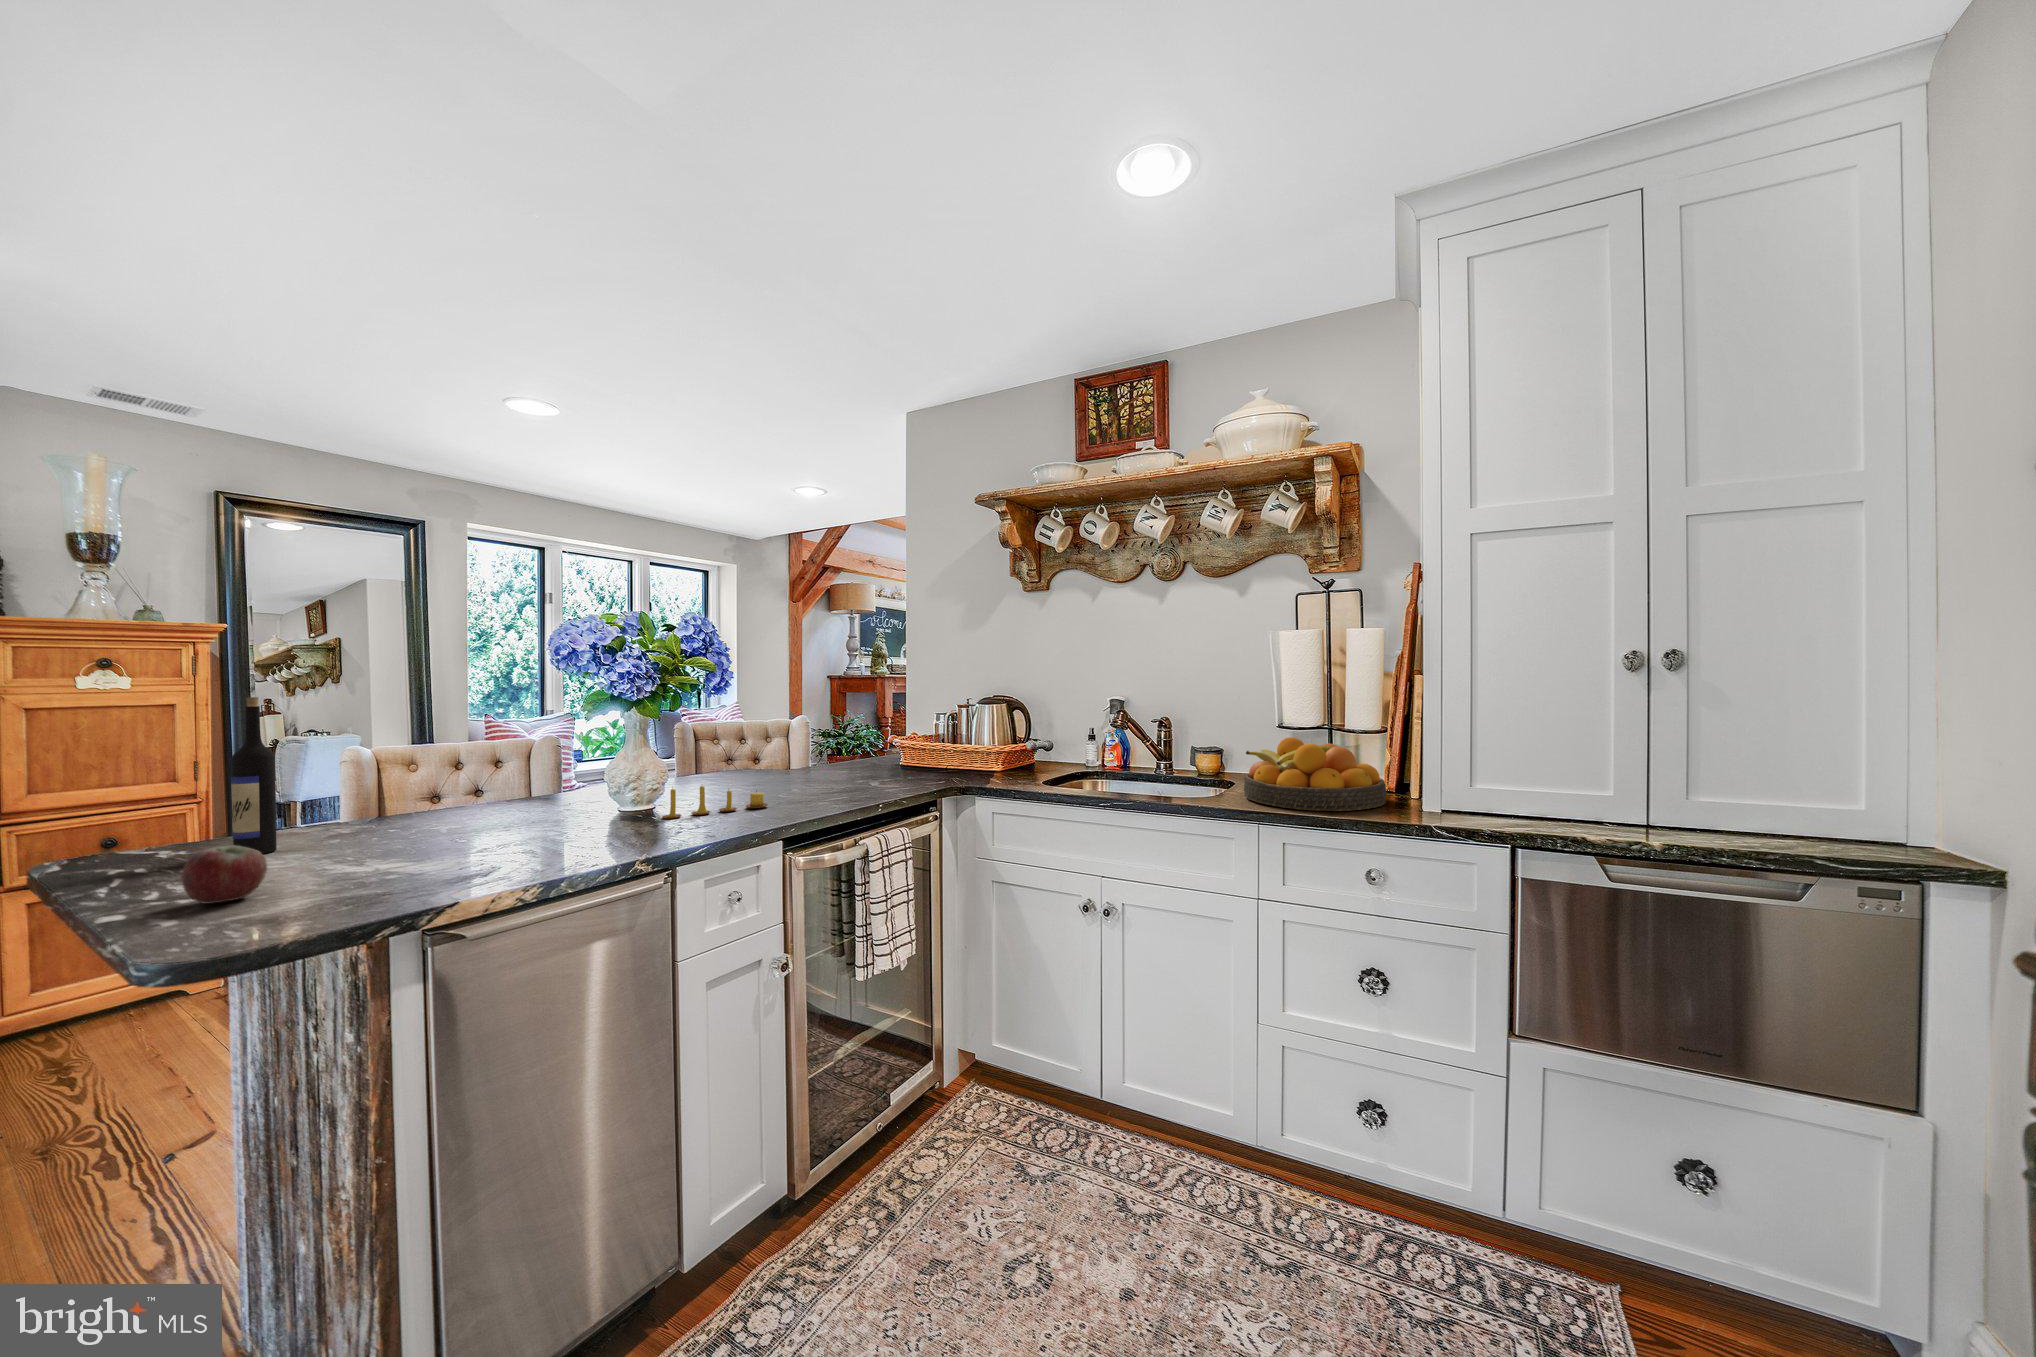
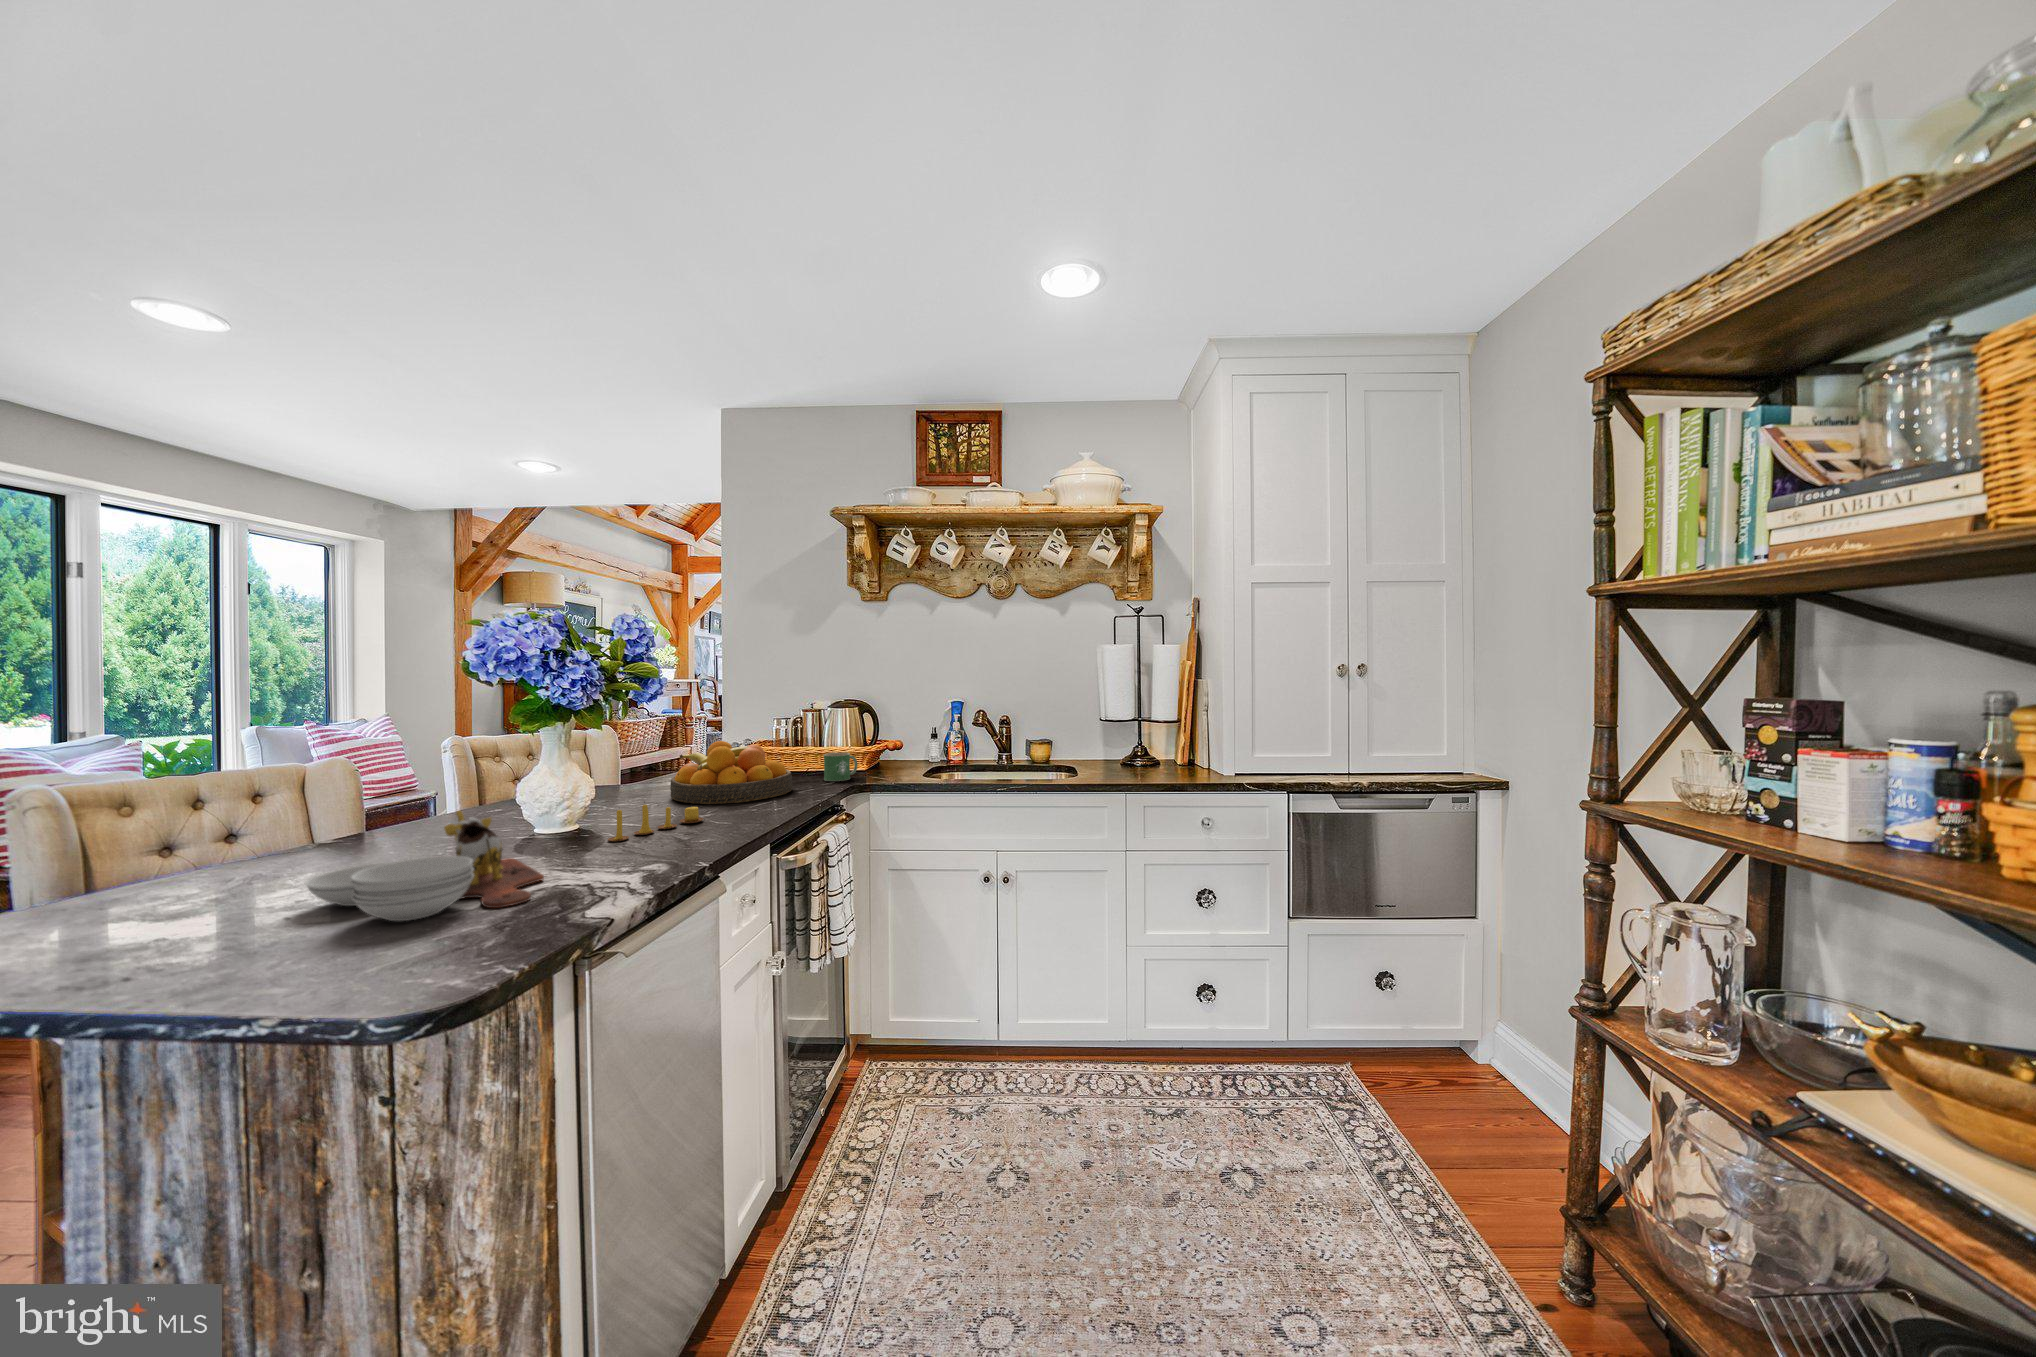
wine bottle: present [231,697,277,854] -> none [62,732,131,946]
fruit bowl: present [1244,737,1386,811] -> present [670,741,793,804]
mug: none [950,750,987,780] -> present [824,753,857,781]
cutting board: none [357,777,562,867] -> present [305,810,544,921]
apple: present [181,845,267,904] -> none [219,913,320,985]

